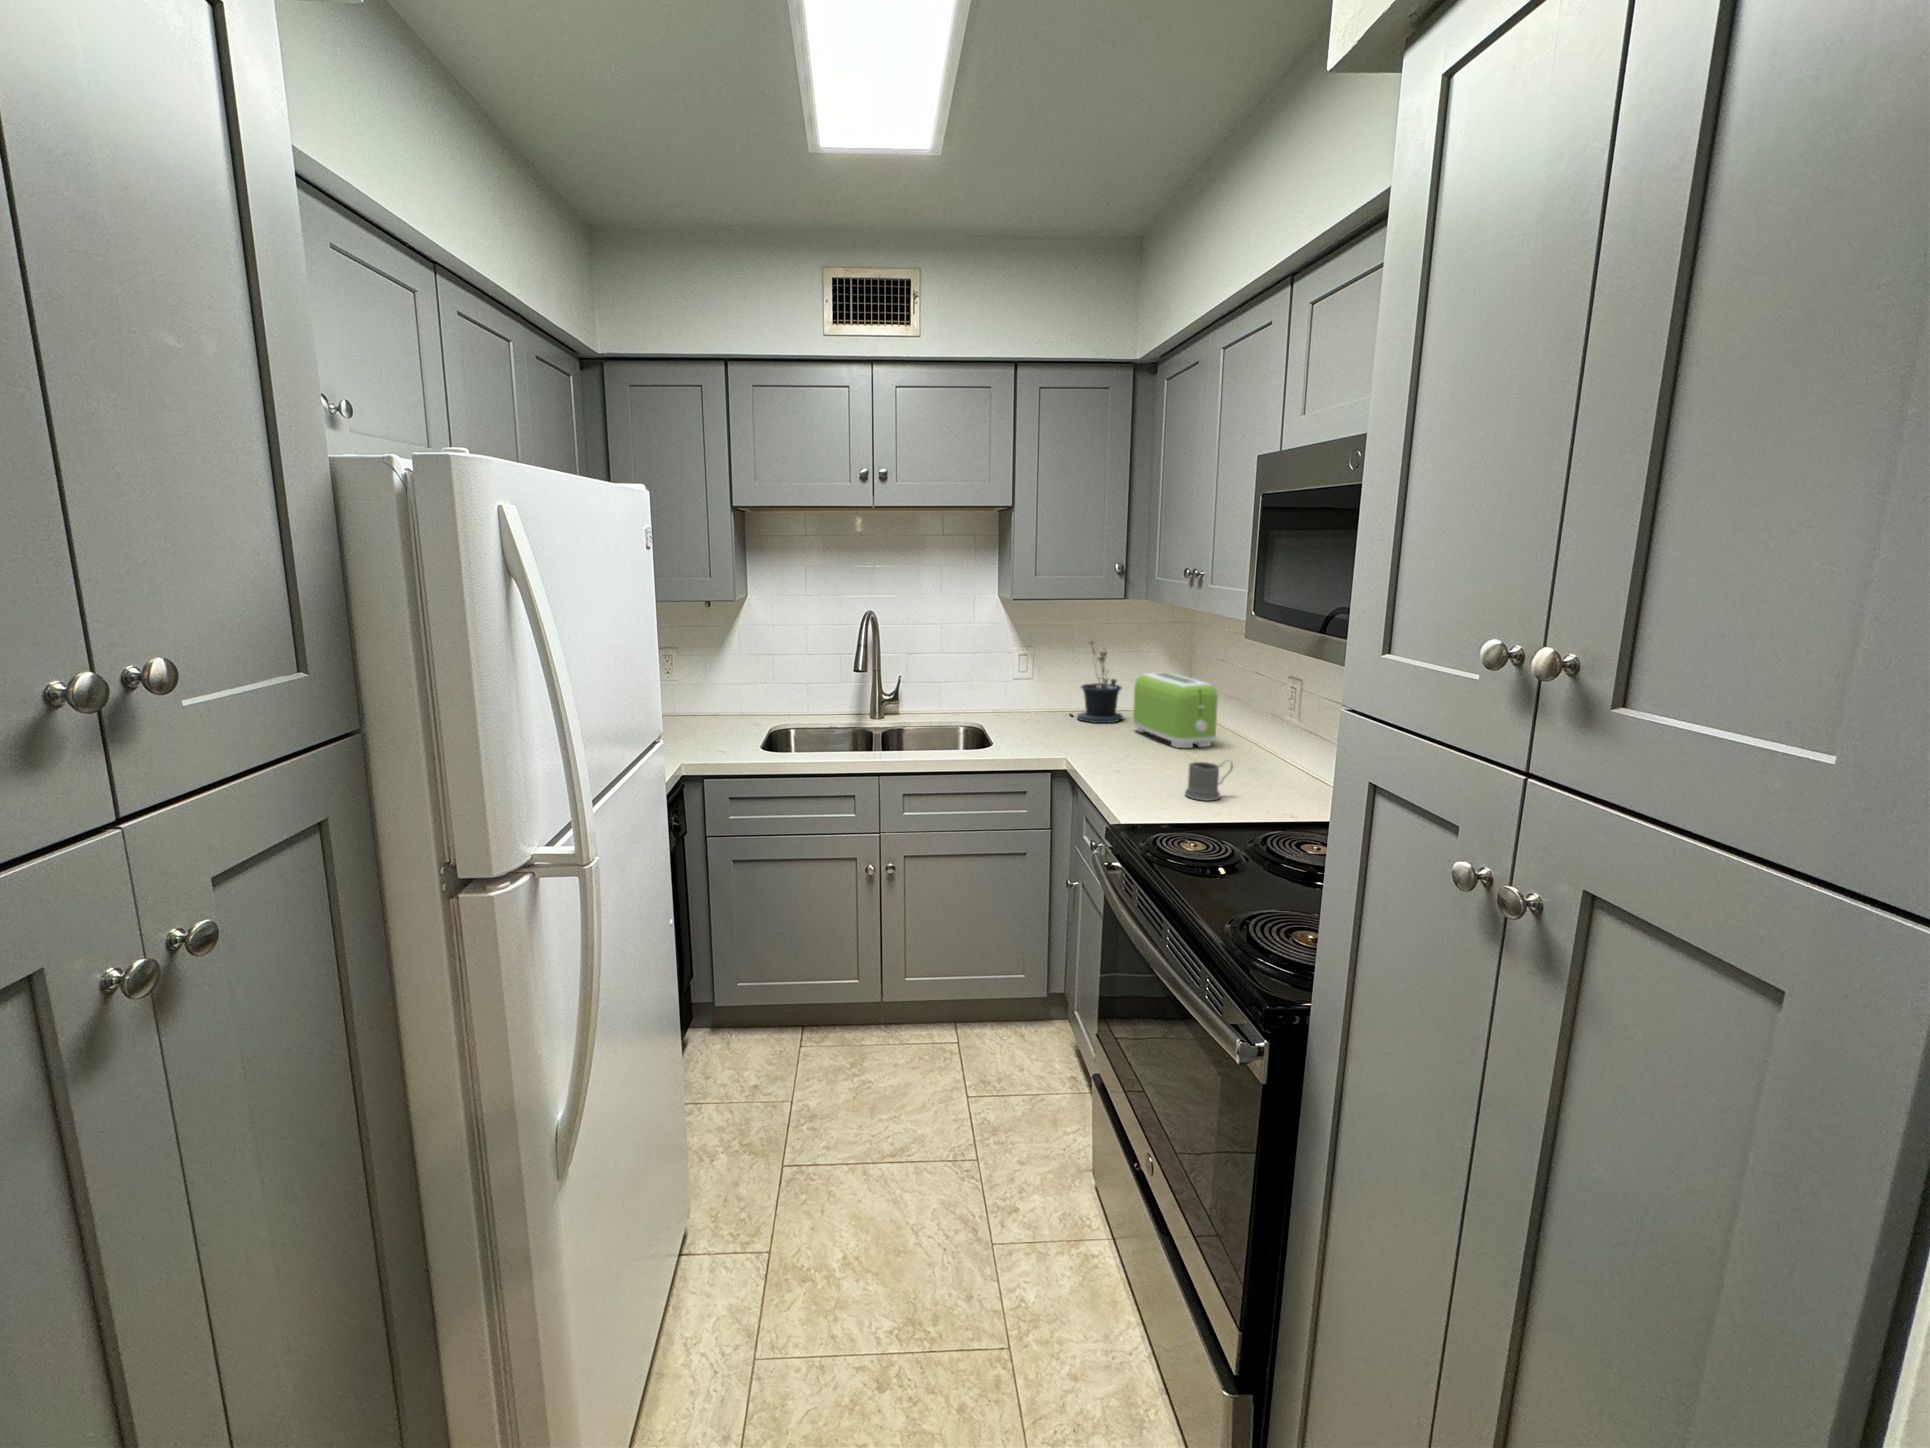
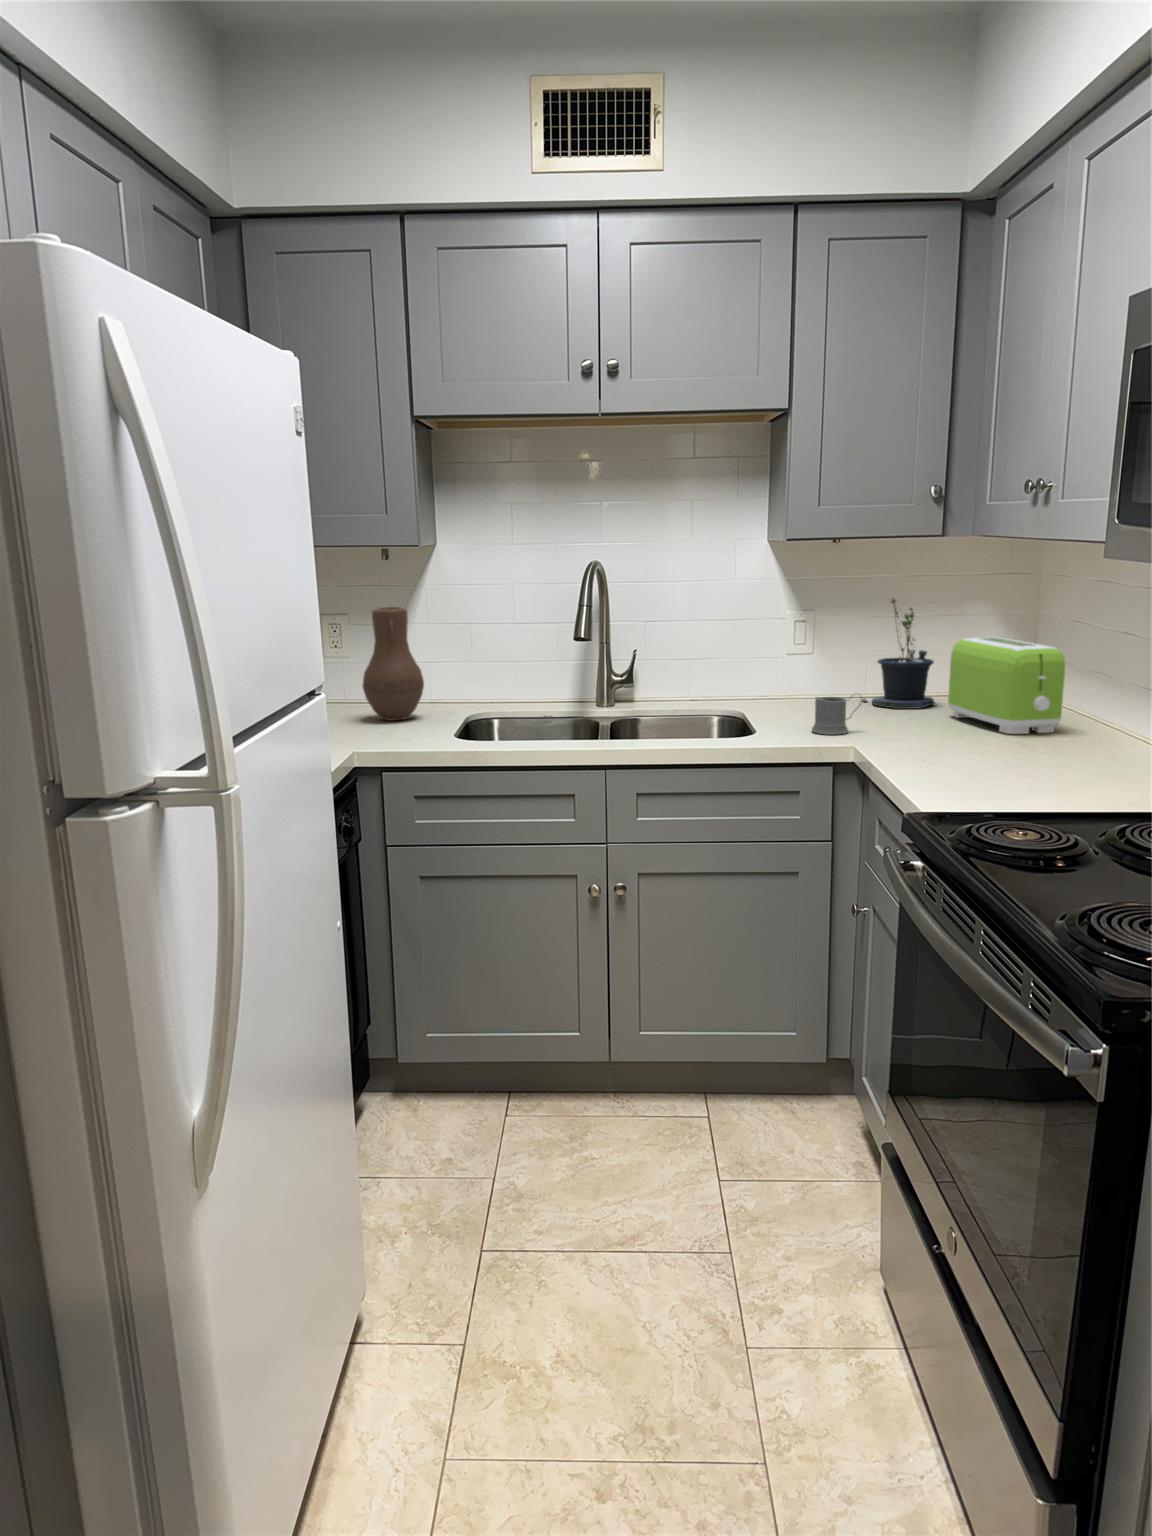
vase: none [691,648,739,735] -> present [363,607,424,721]
mug: present [1185,761,1233,801] -> present [812,695,862,735]

